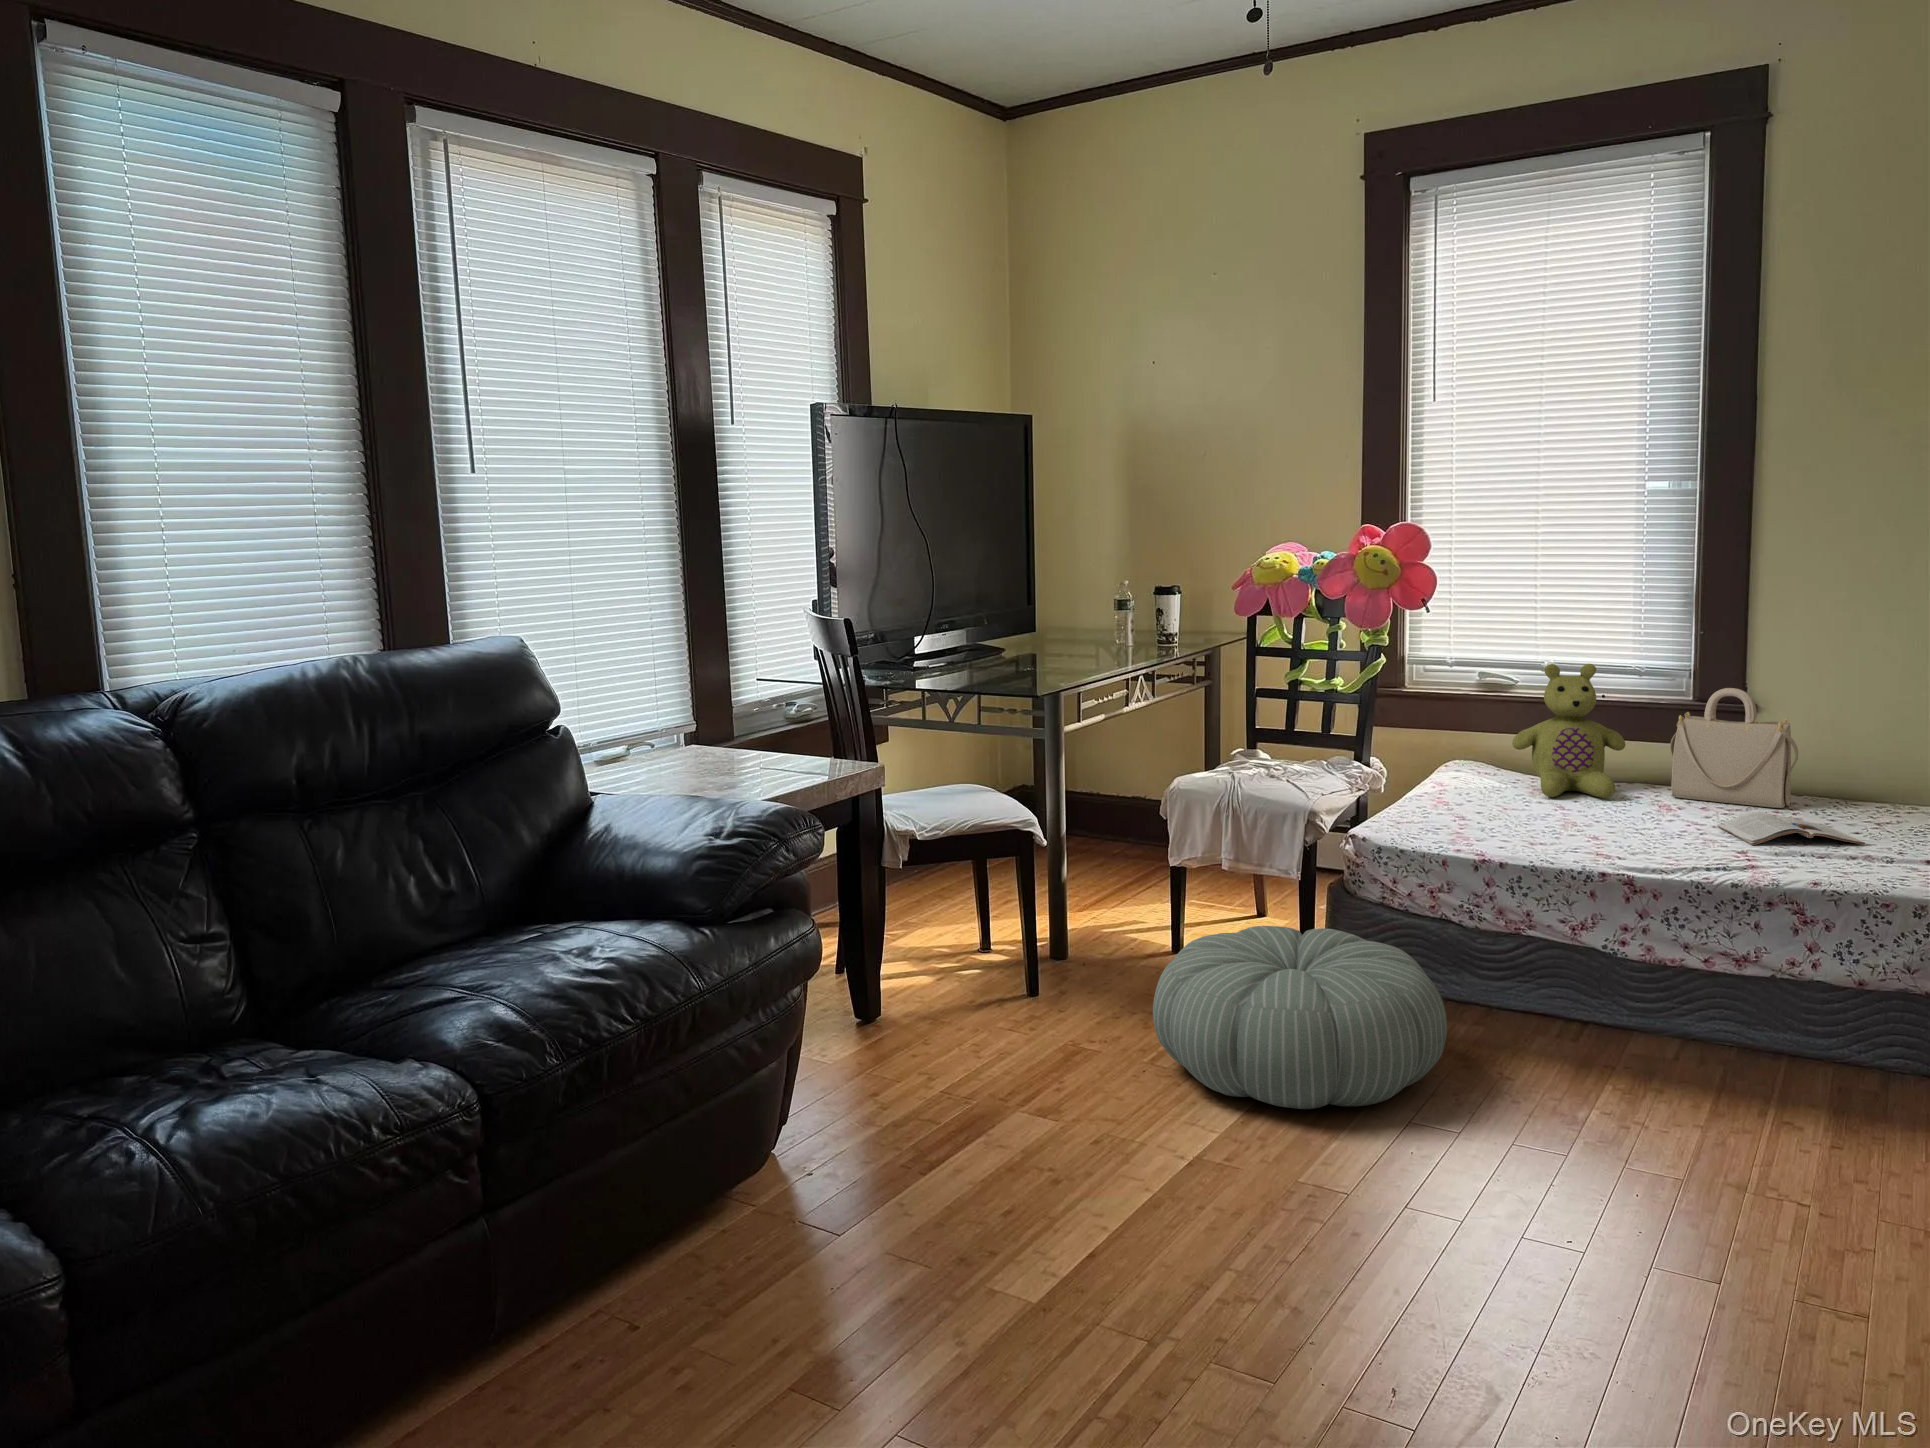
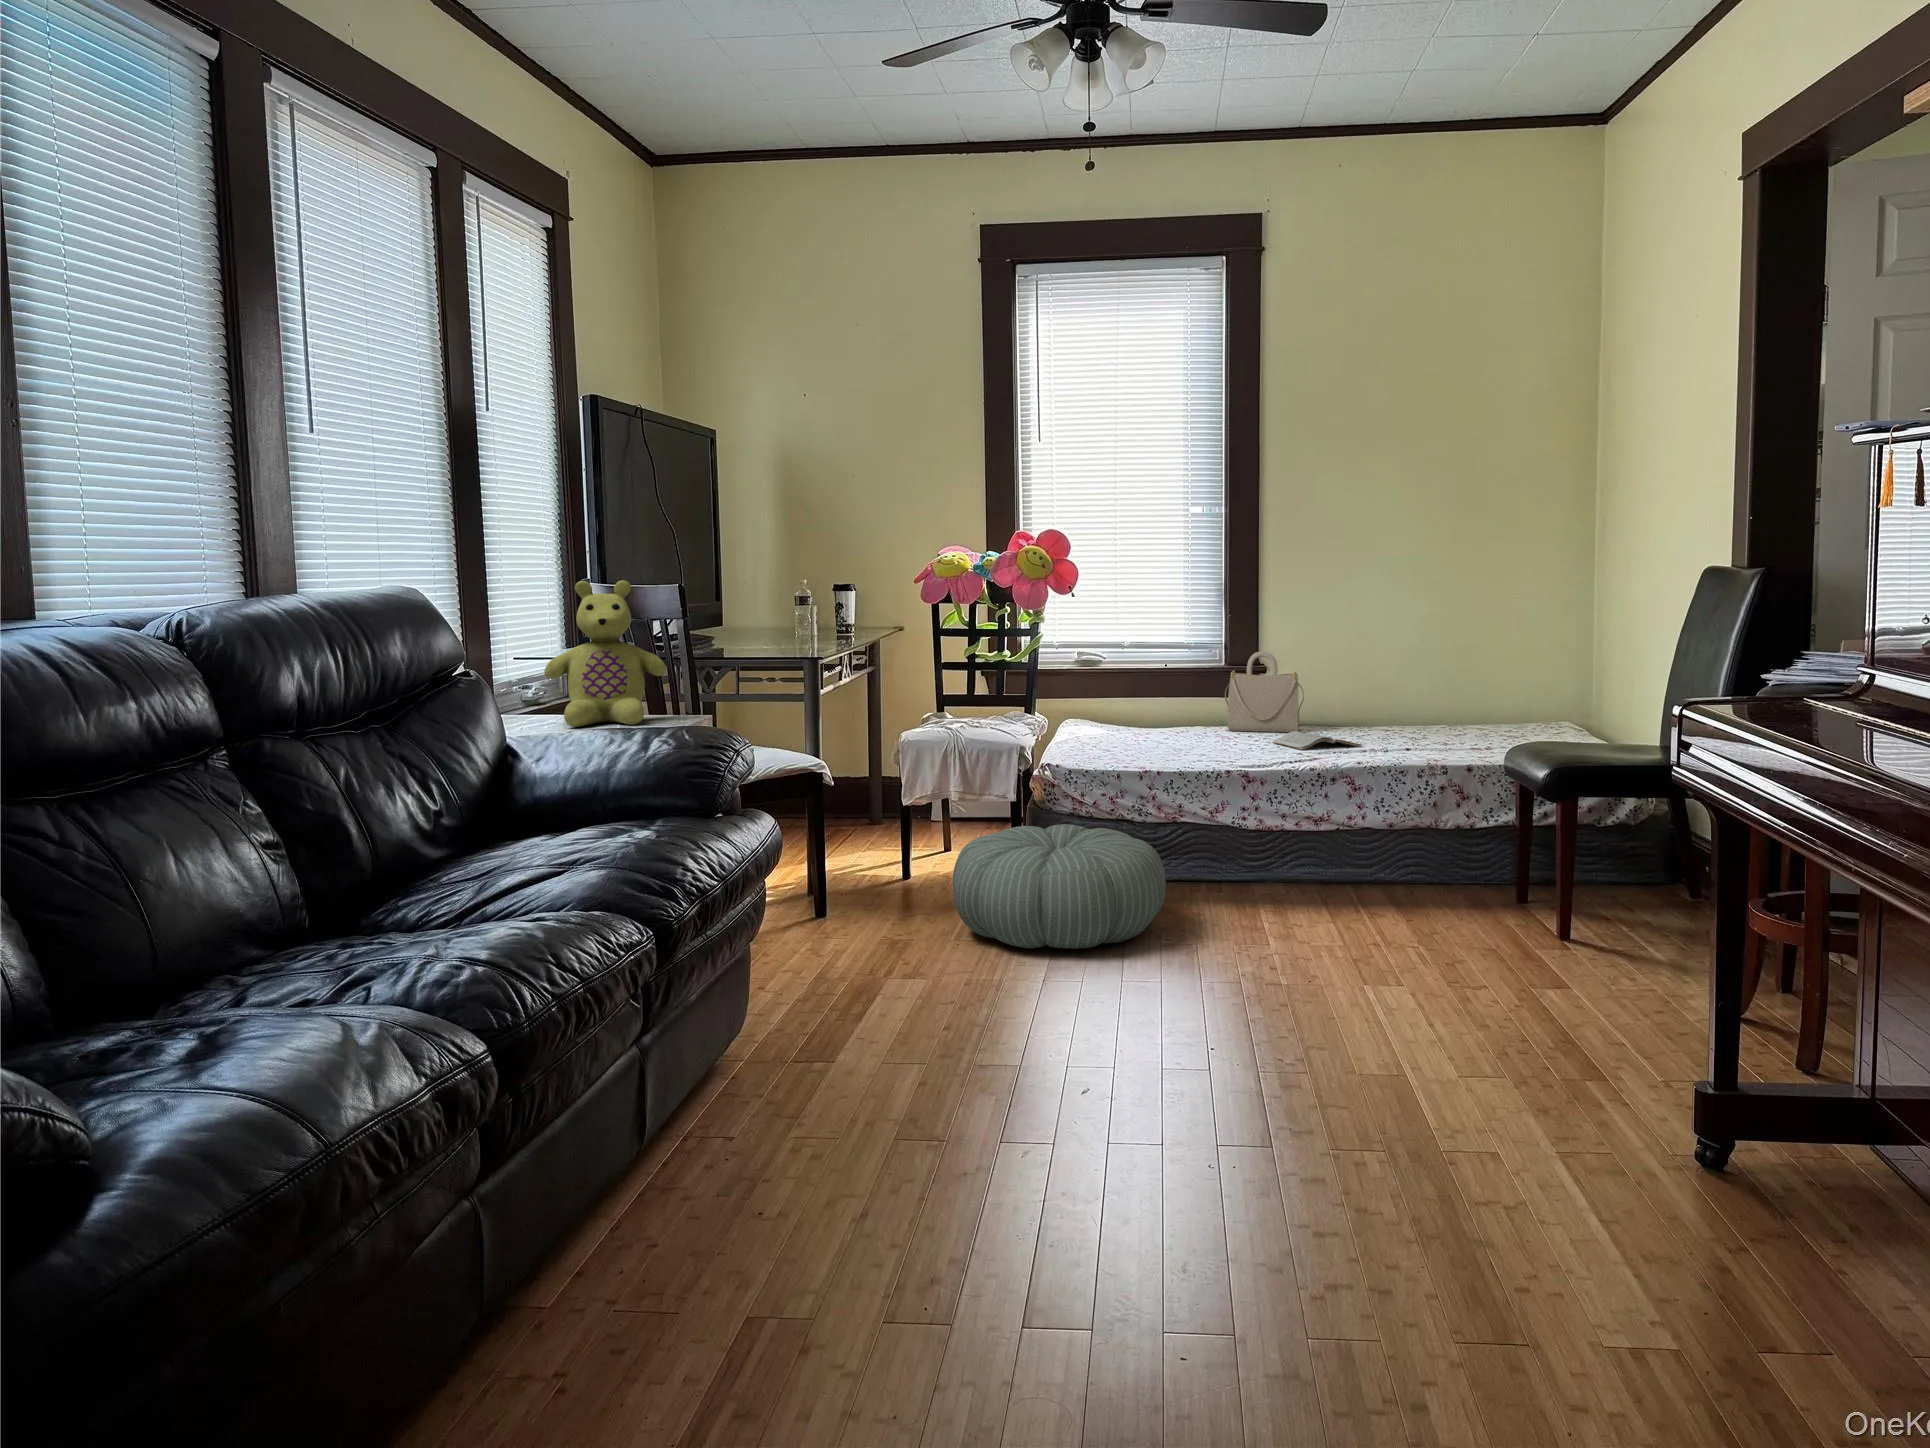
stuffed bear: present [1512,664,1626,798] -> present [544,580,666,727]

